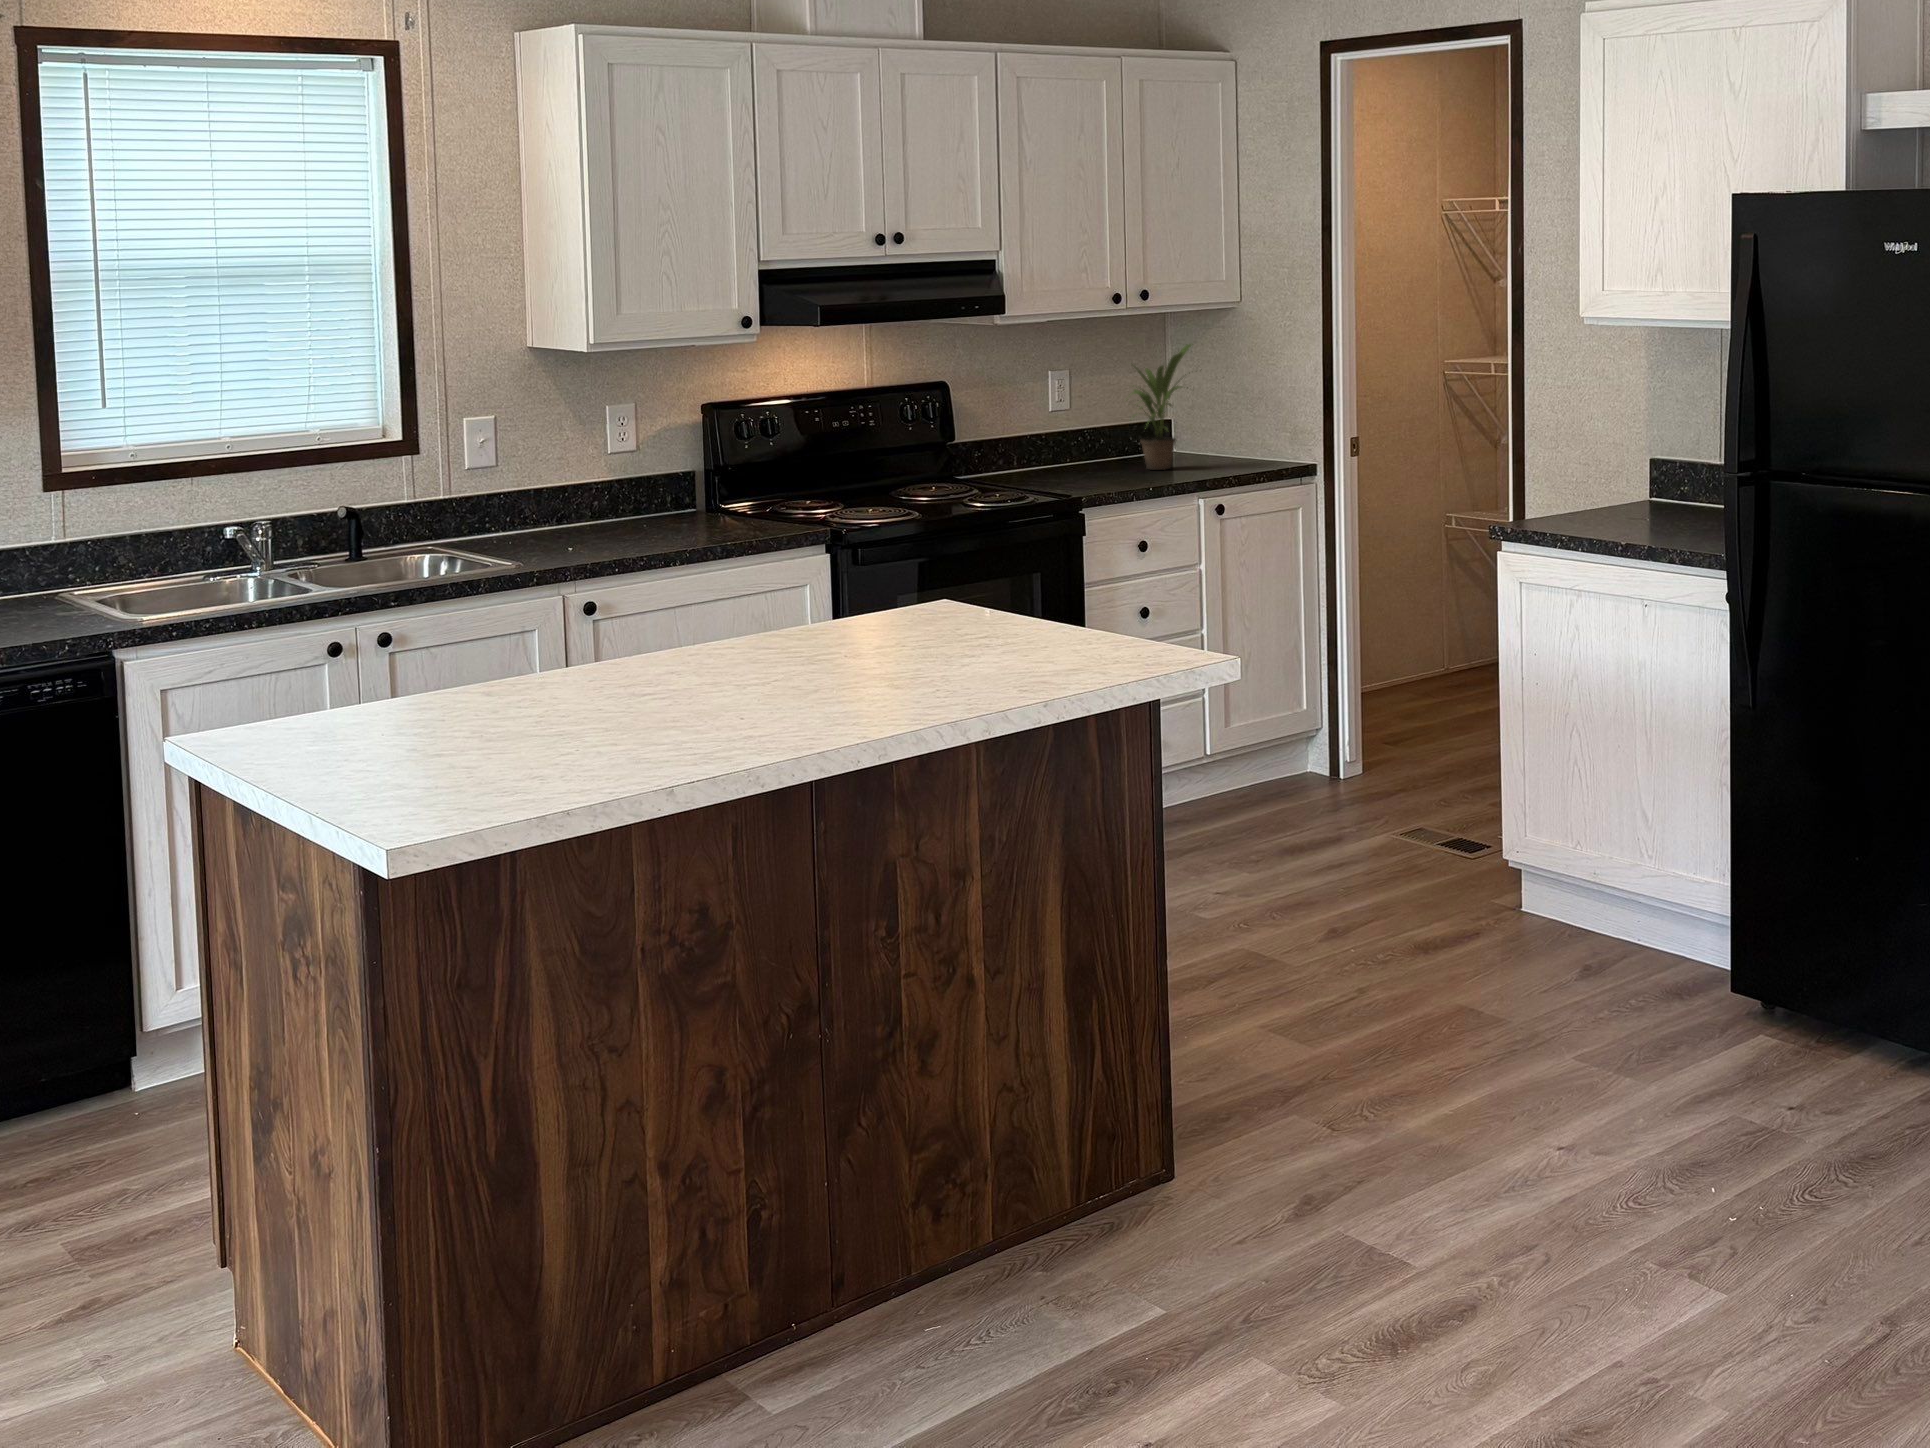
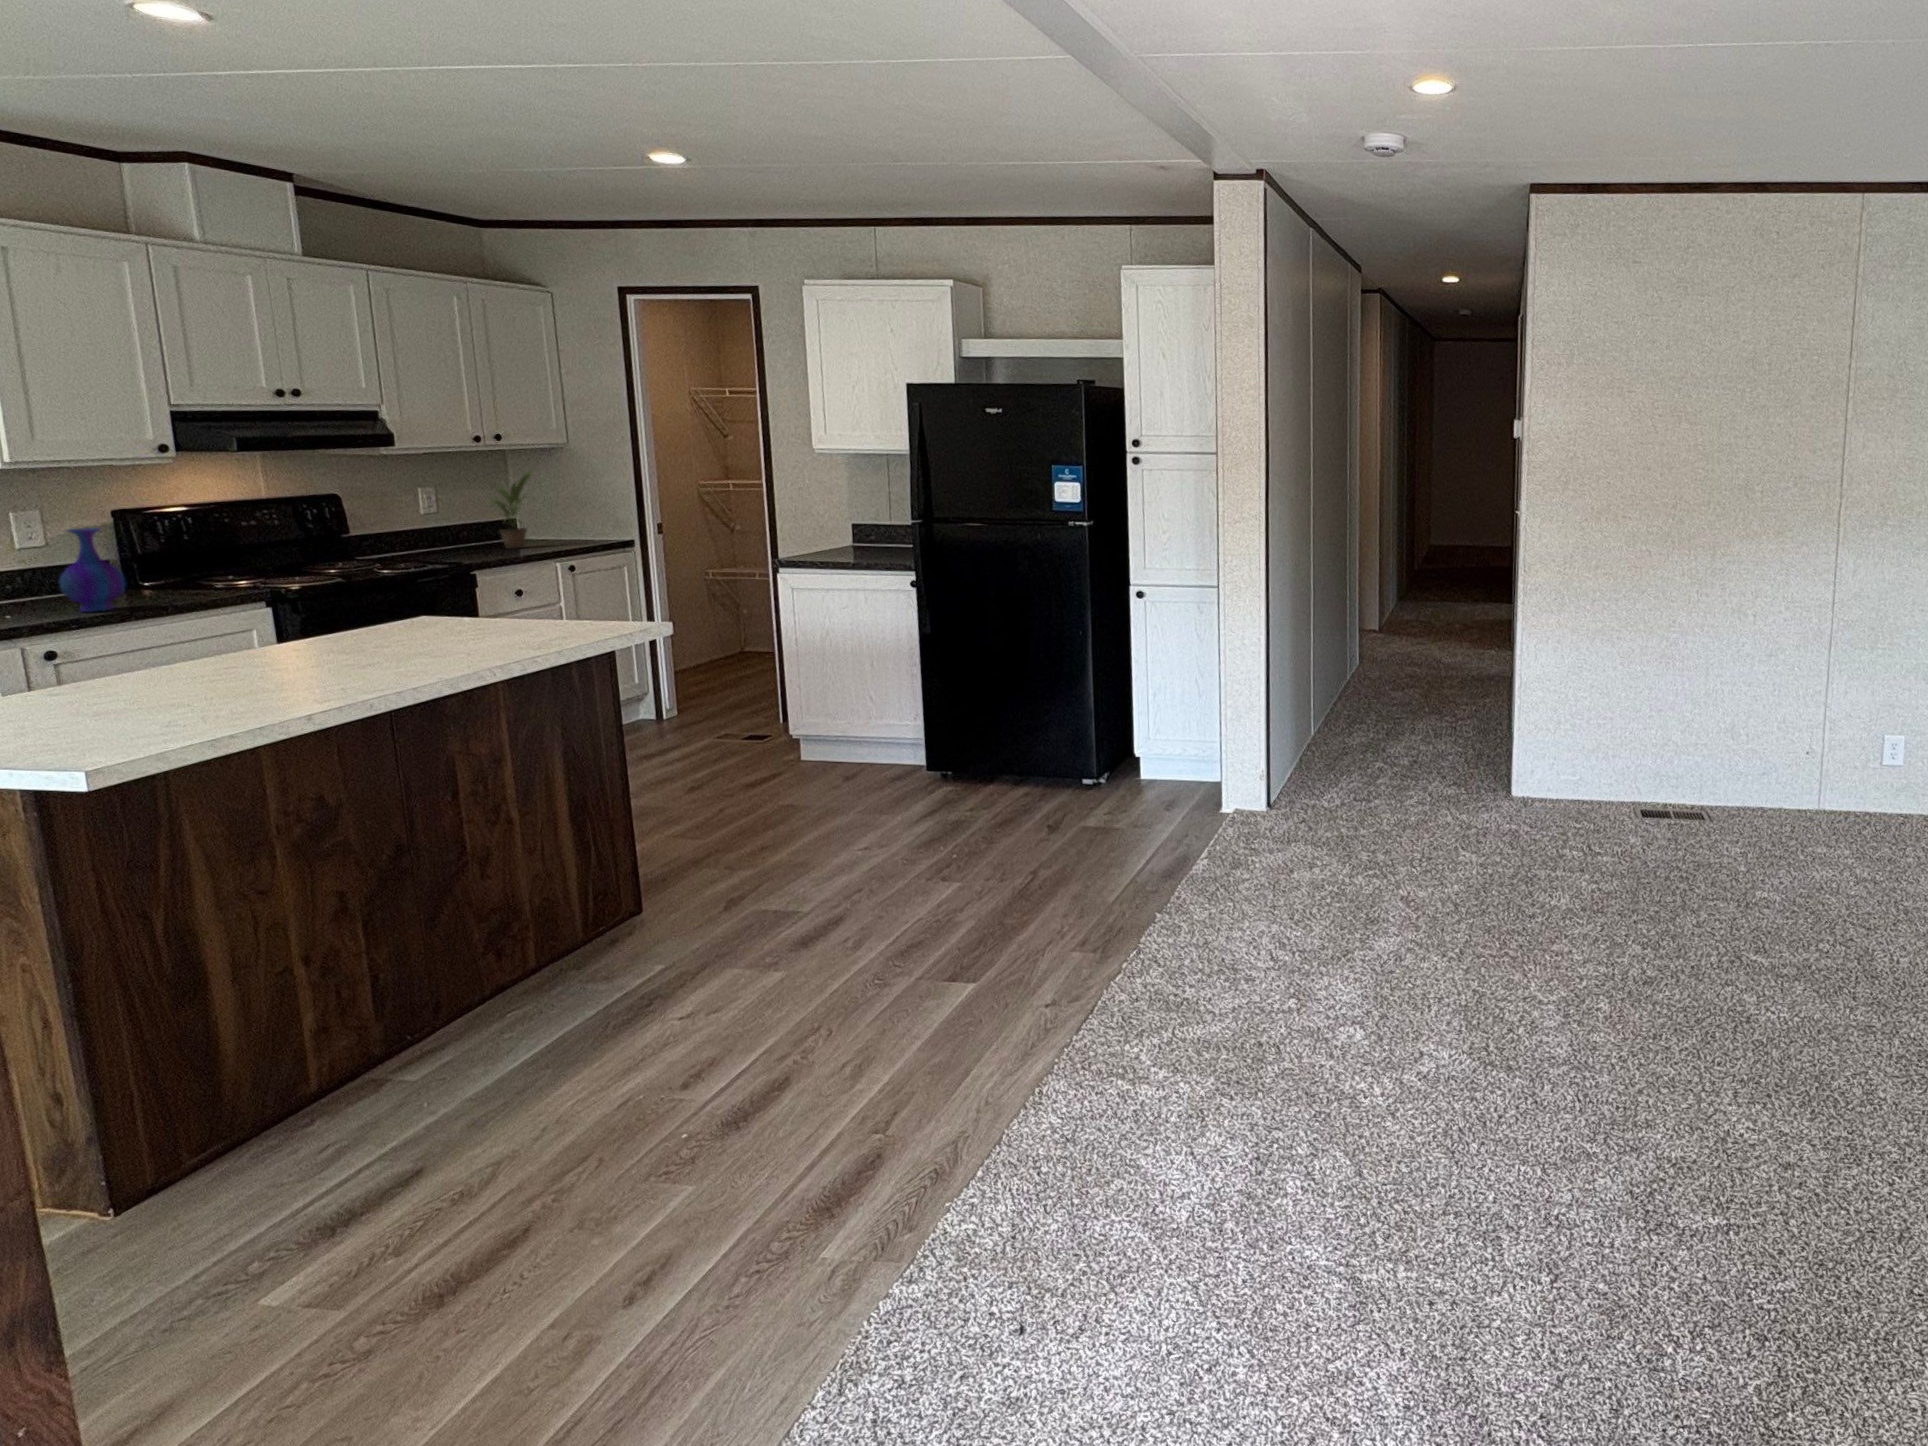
vase: none [620,435,681,549] -> present [60,528,126,612]

